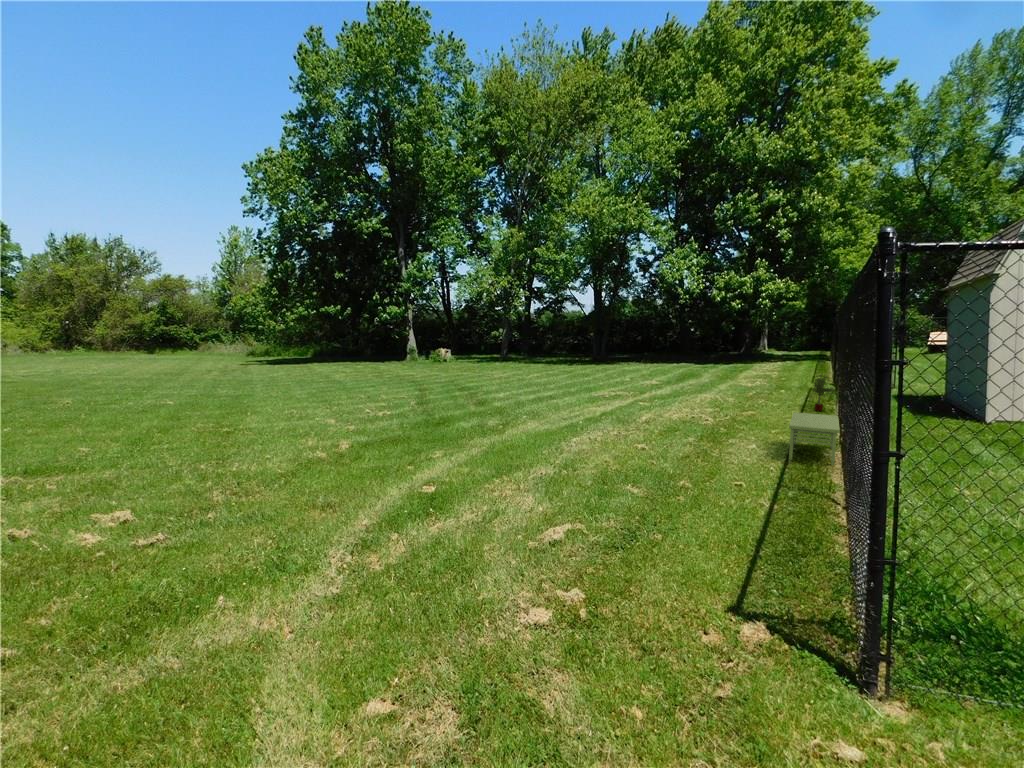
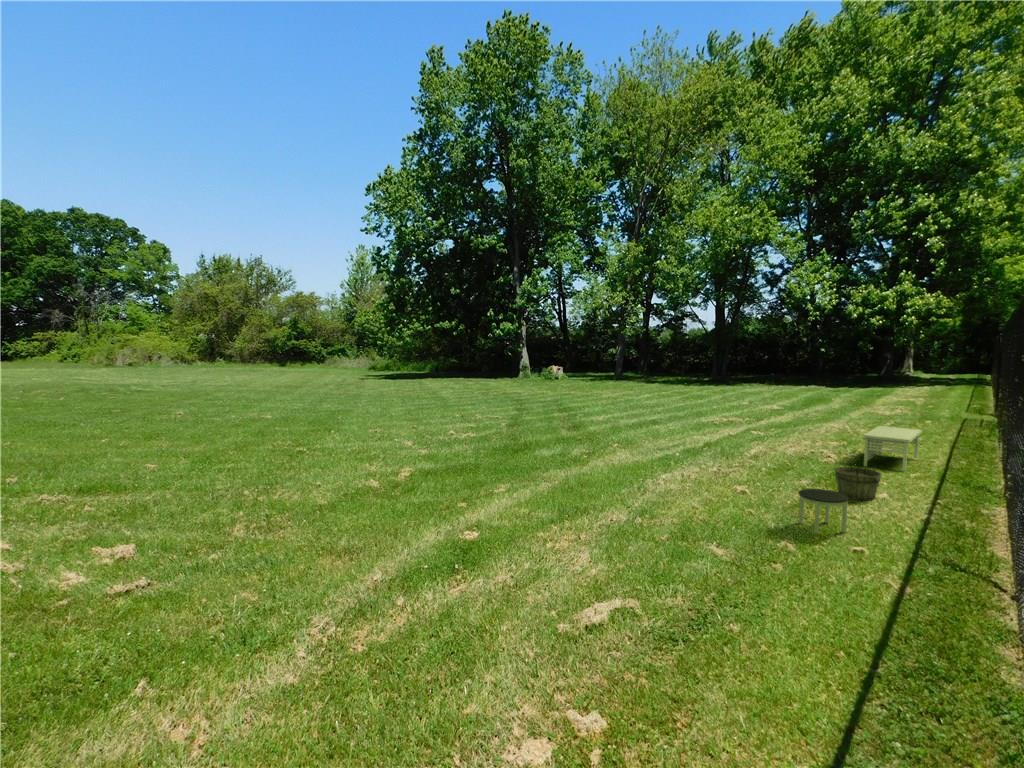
potted tree: present [813,375,834,411] -> none [924,393,949,432]
wooden bucket: none [787,469,843,515] -> present [835,464,881,500]
round table: none [778,518,850,586] -> present [798,489,849,533]

